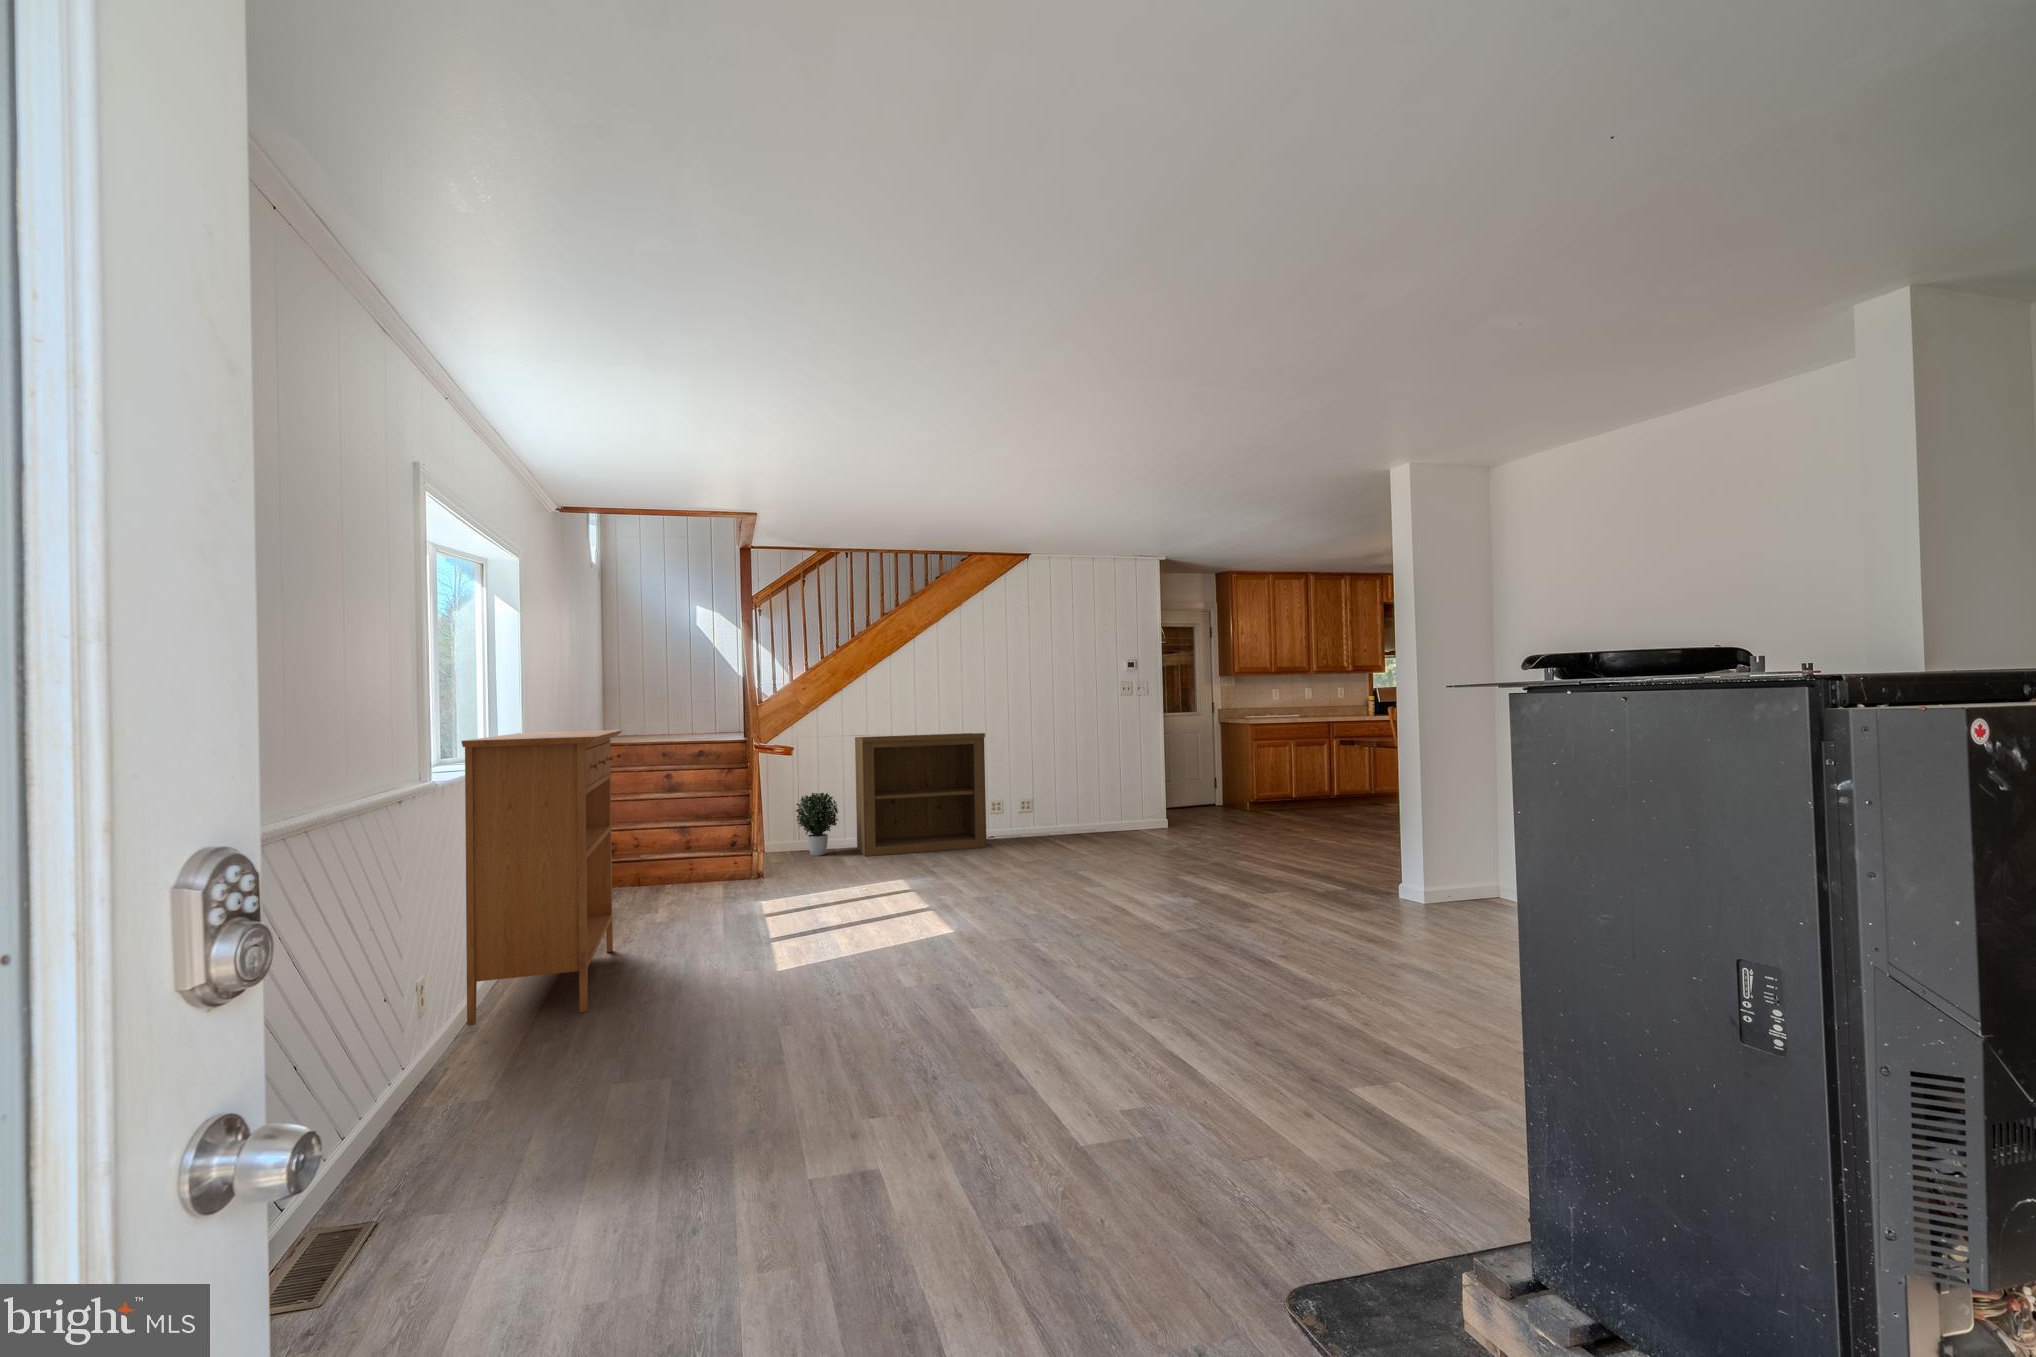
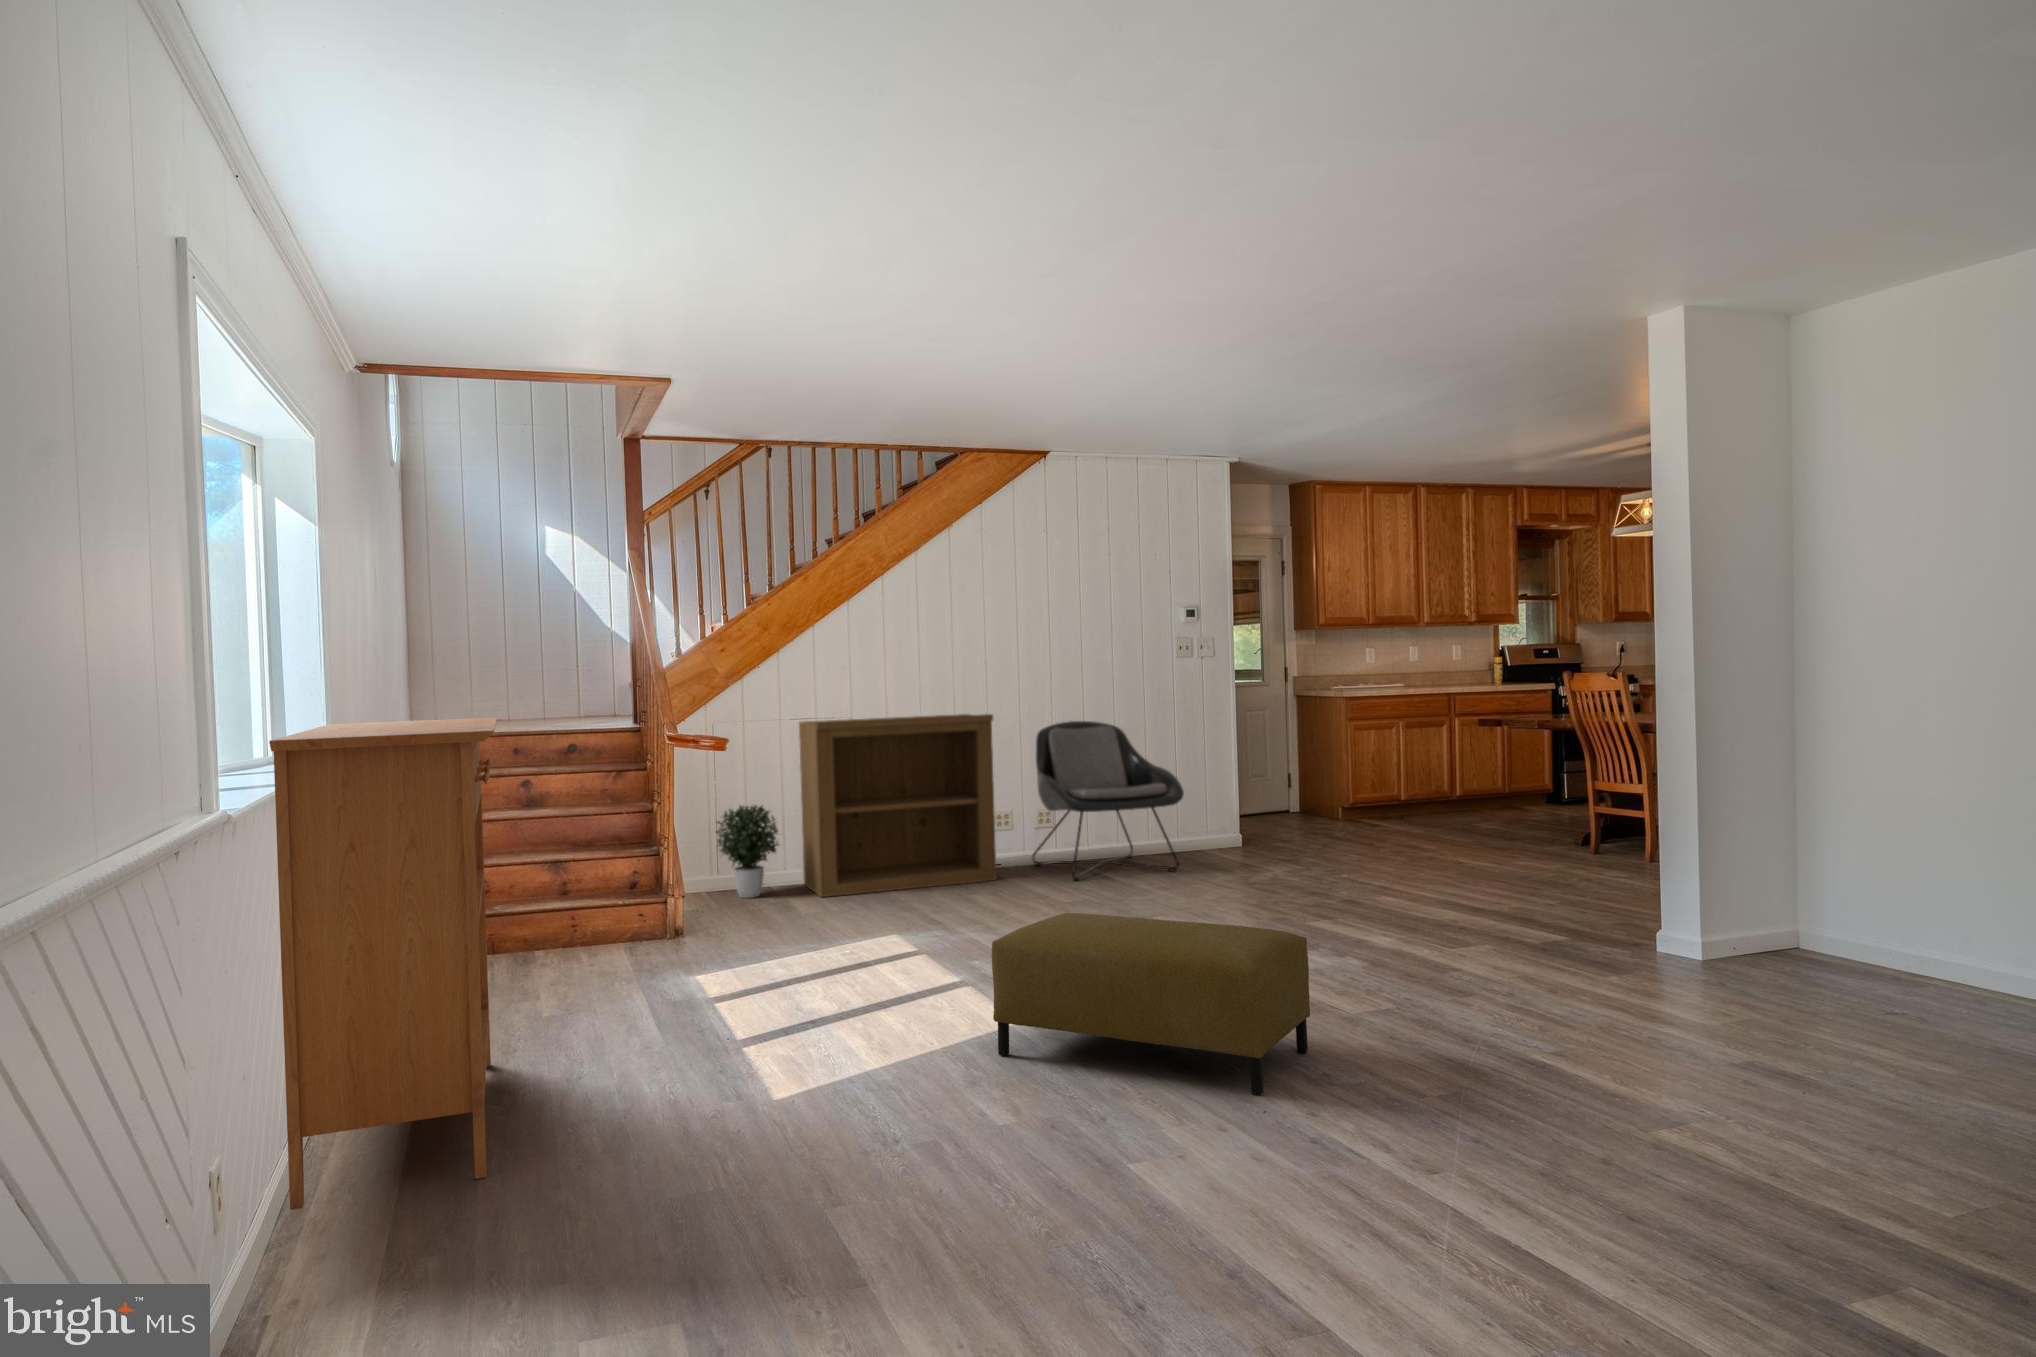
lounge chair: none [1015,739,1117,848] -> present [1032,721,1184,881]
ottoman: none [926,862,1132,979] -> present [992,913,1310,1095]

